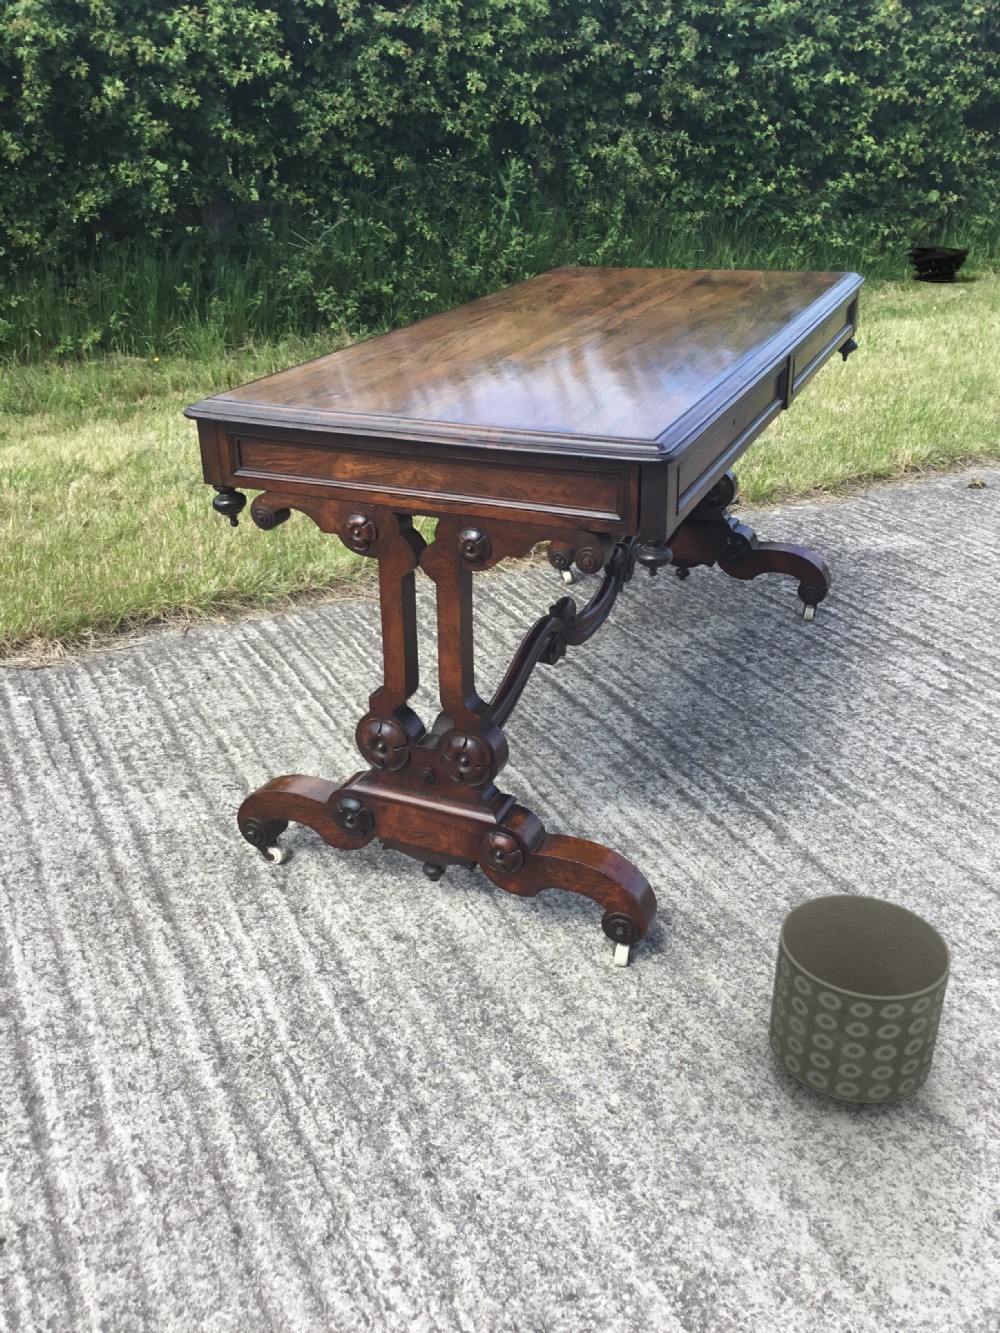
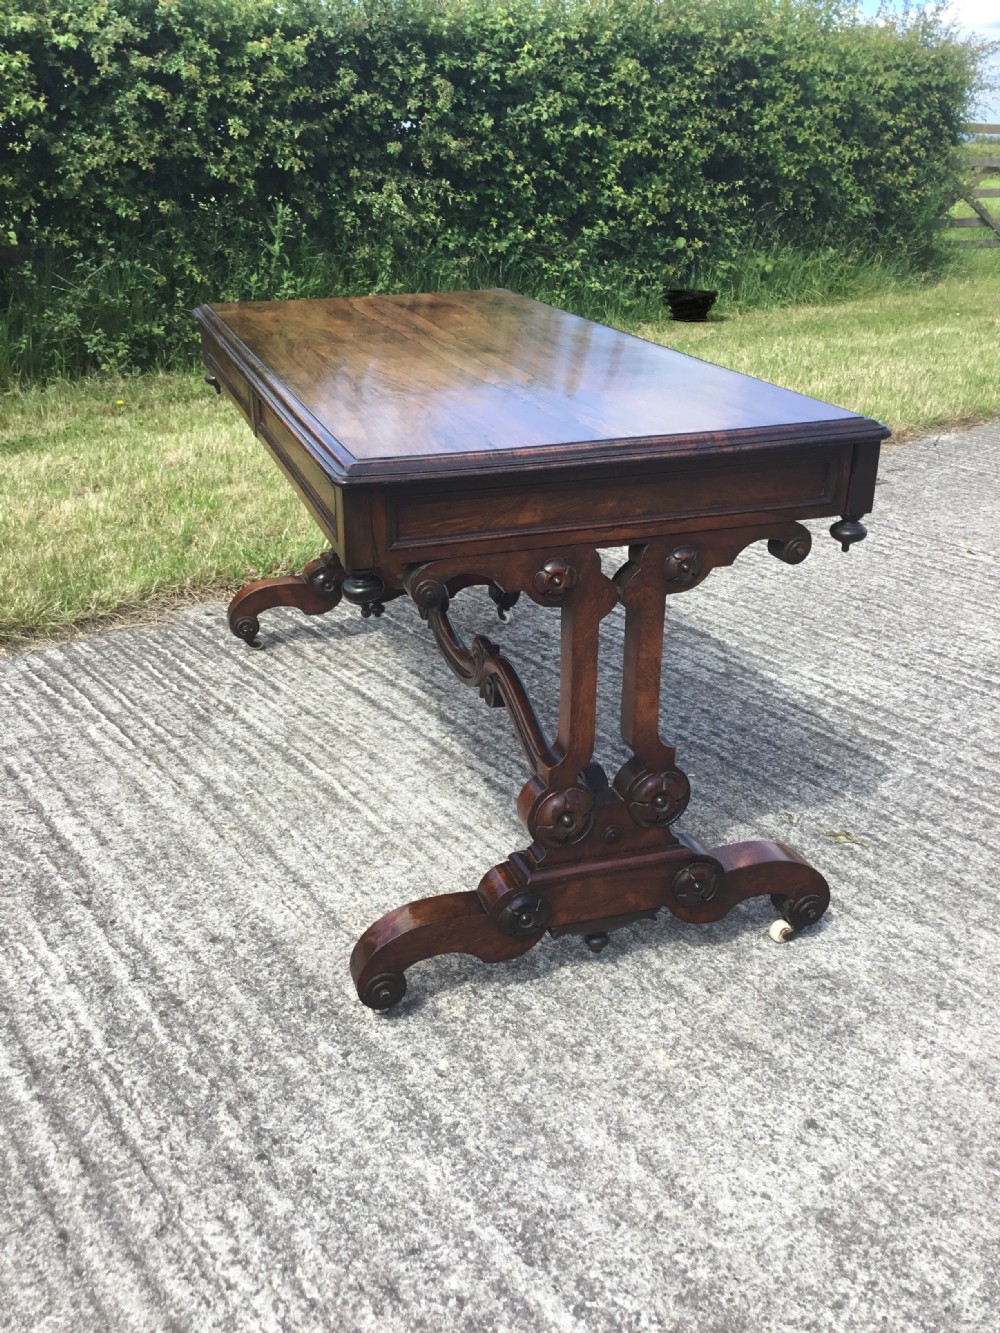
planter: present [768,894,951,1103] -> none [587,846,749,1039]

